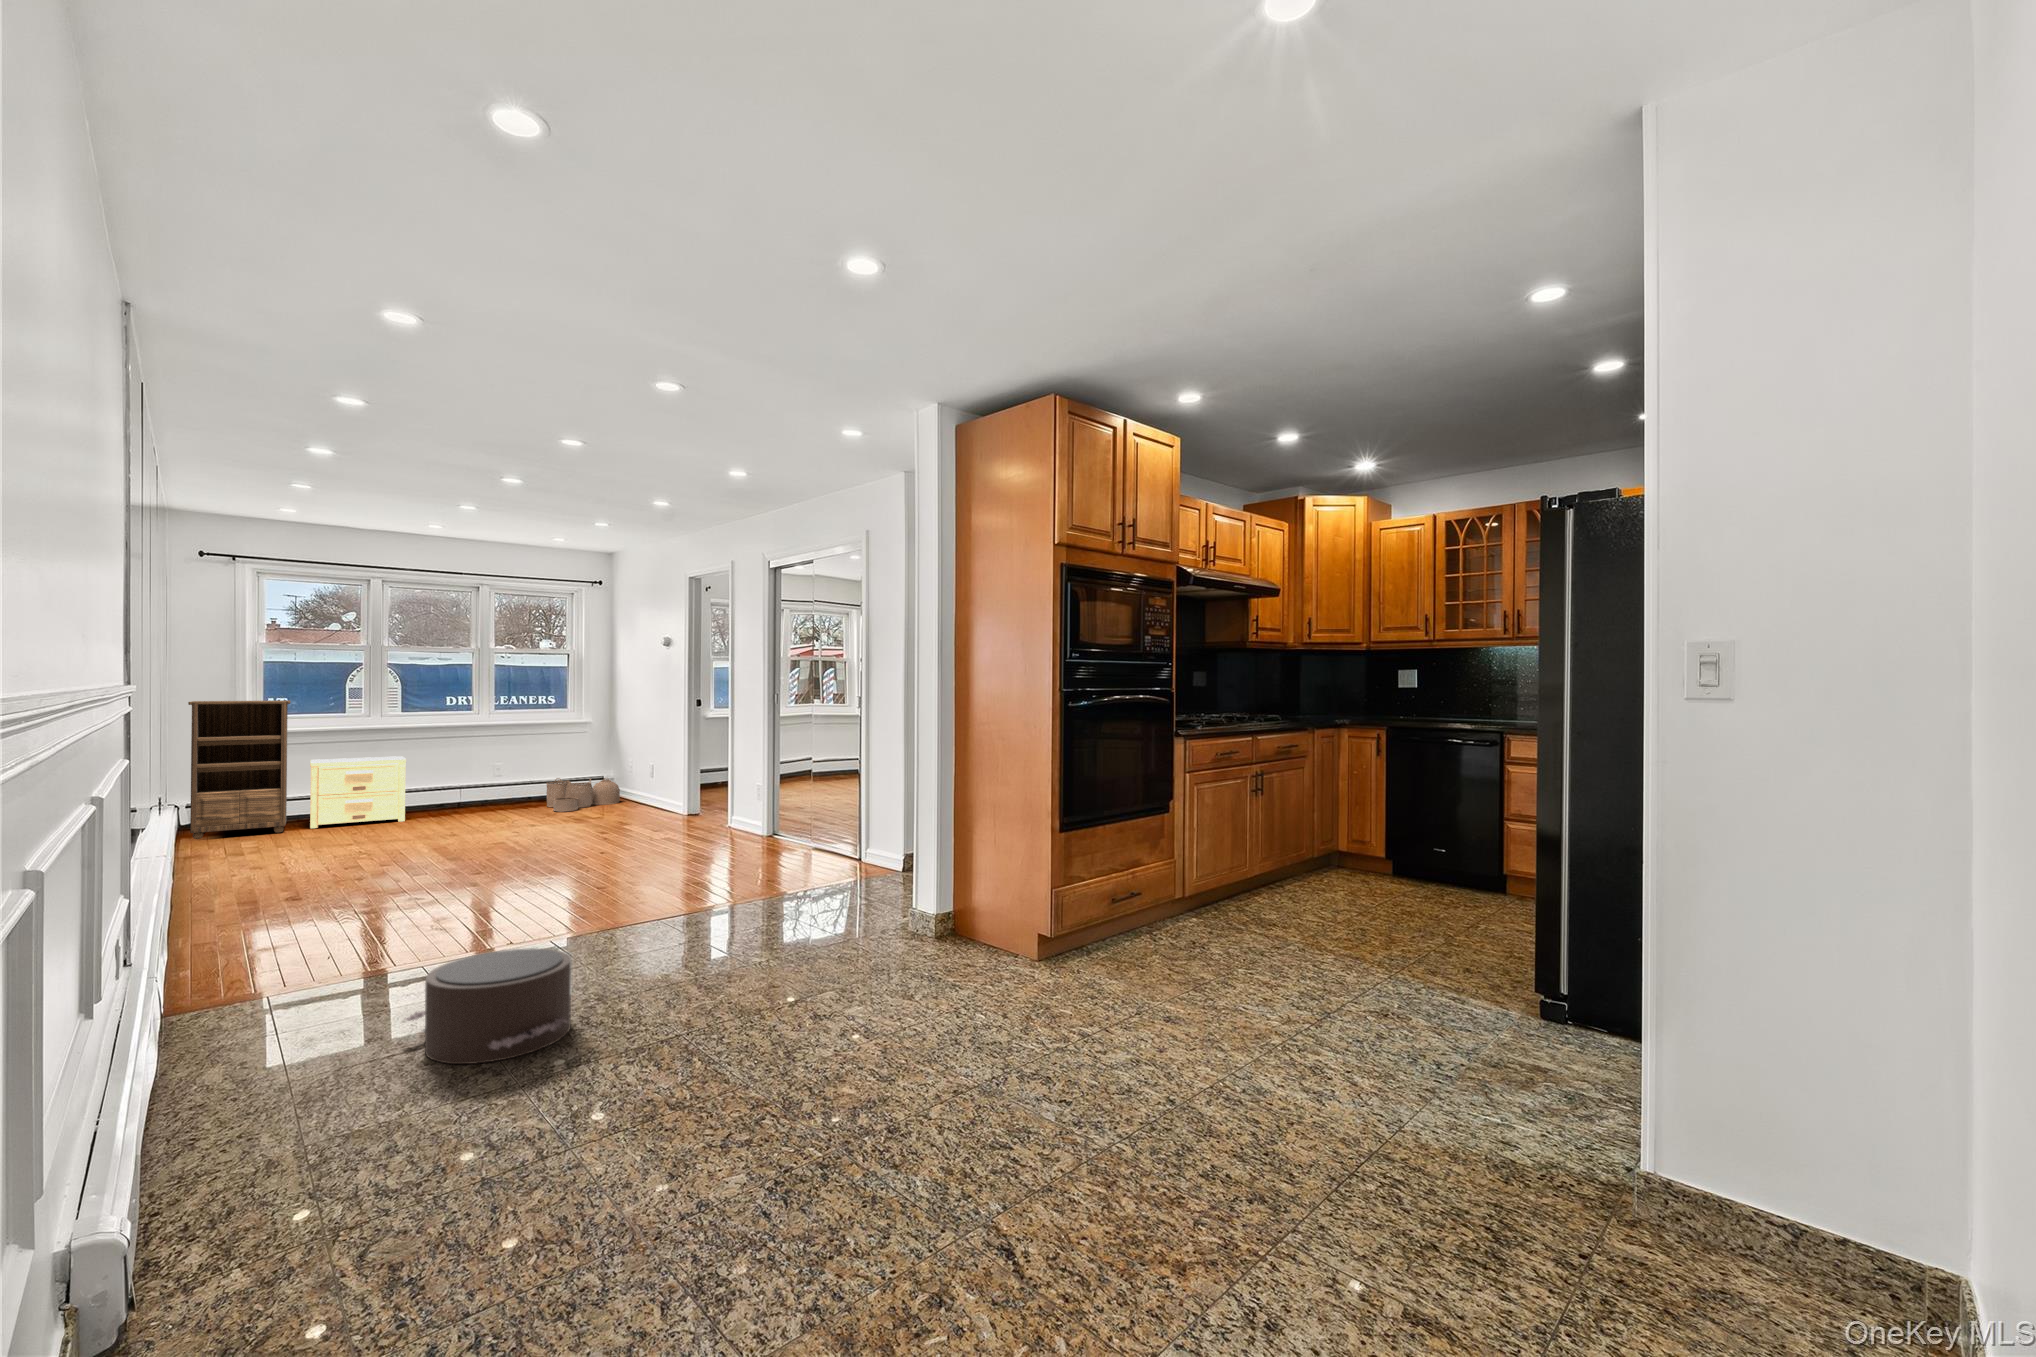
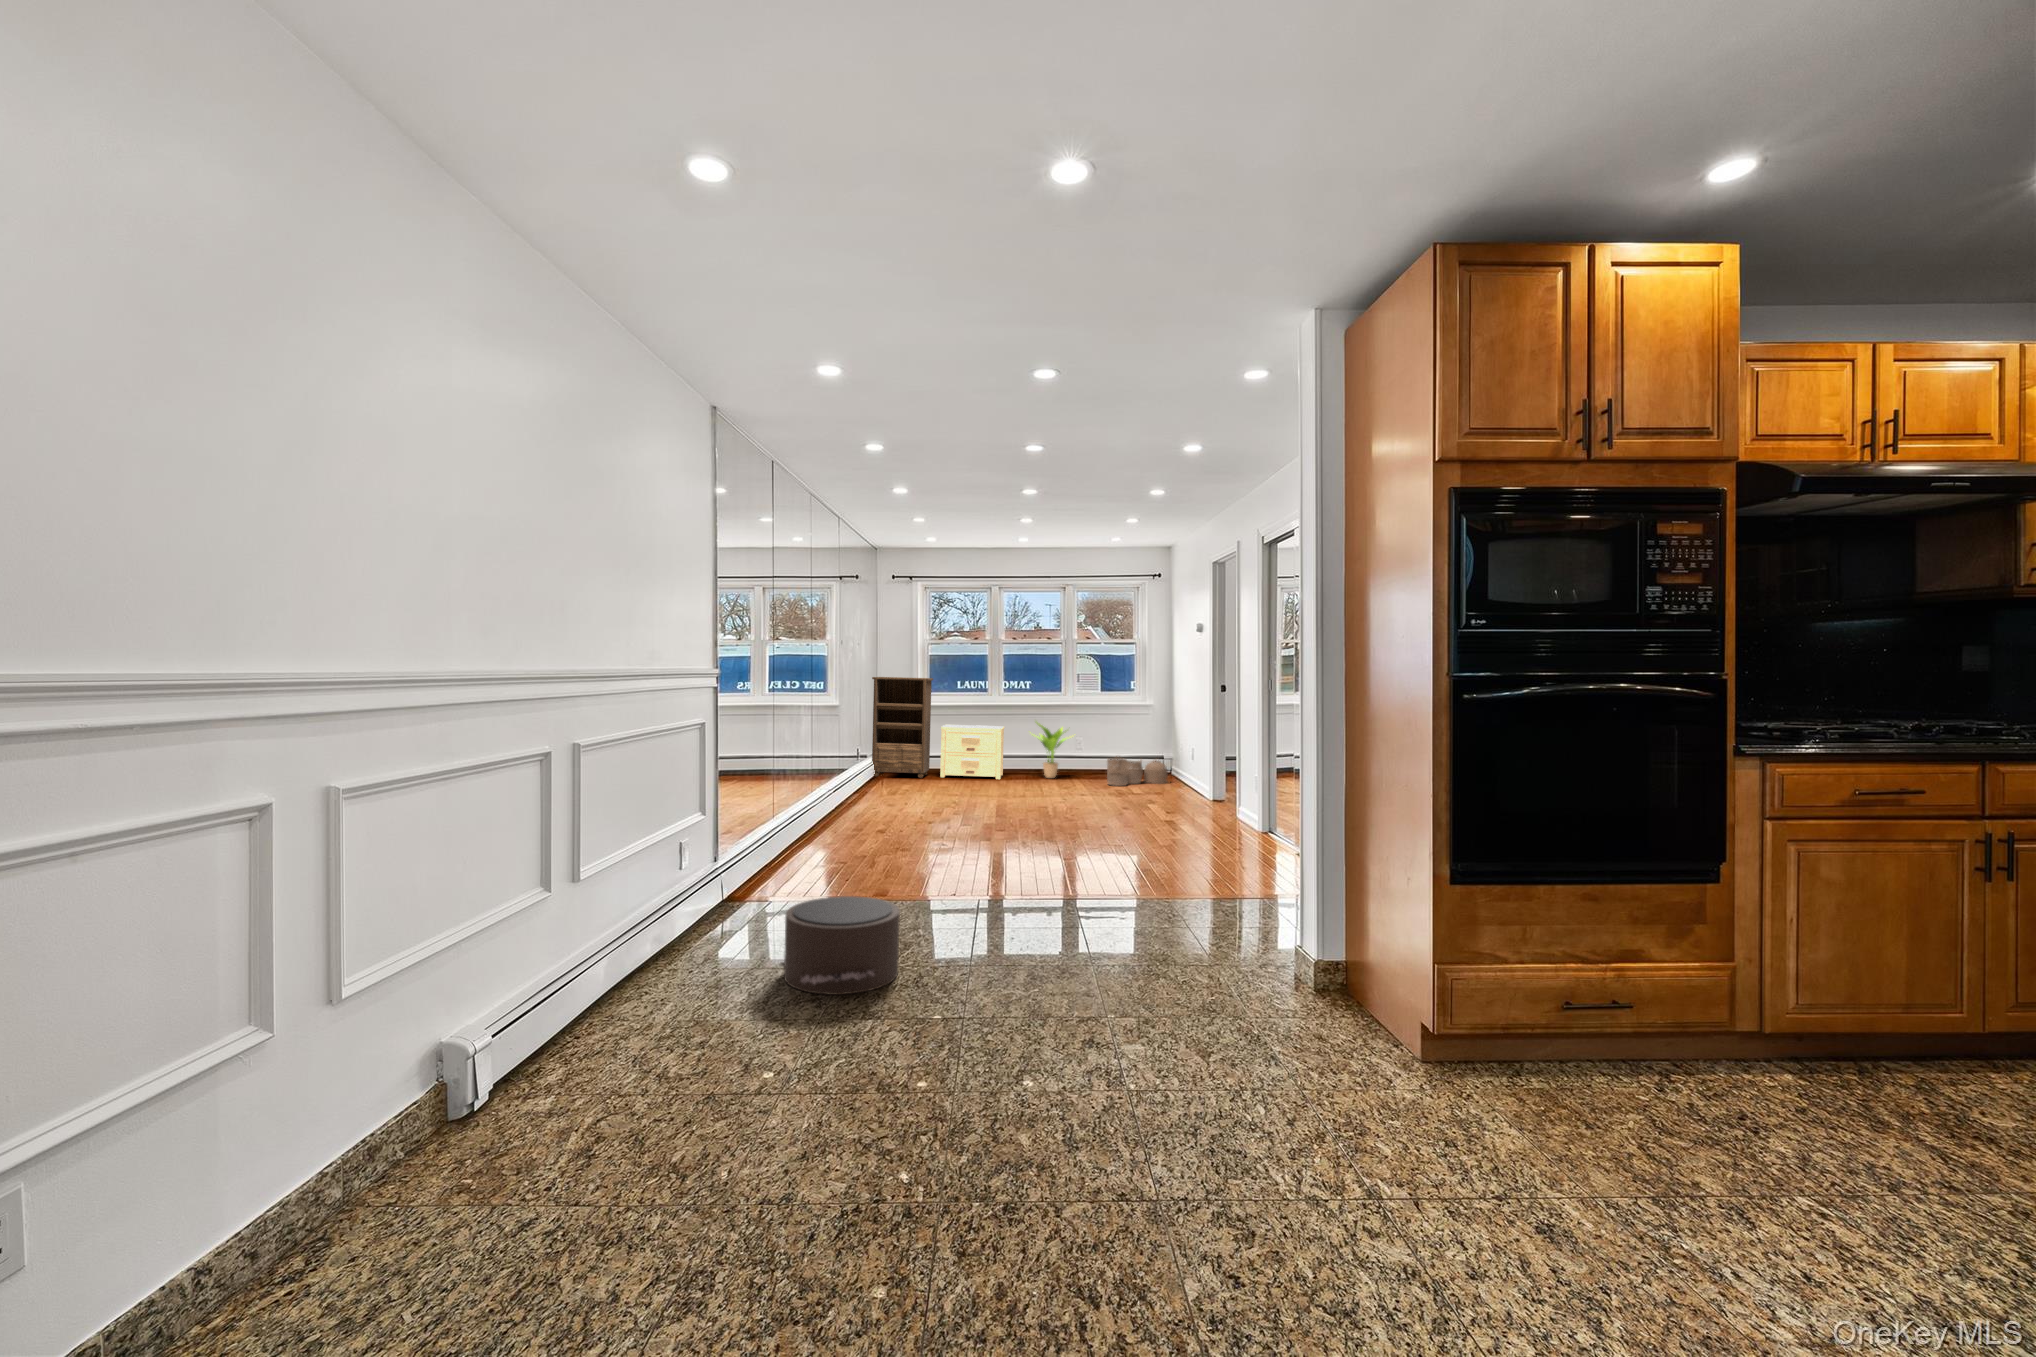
potted plant: none [439,745,503,813] -> present [1036,722,1066,778]

